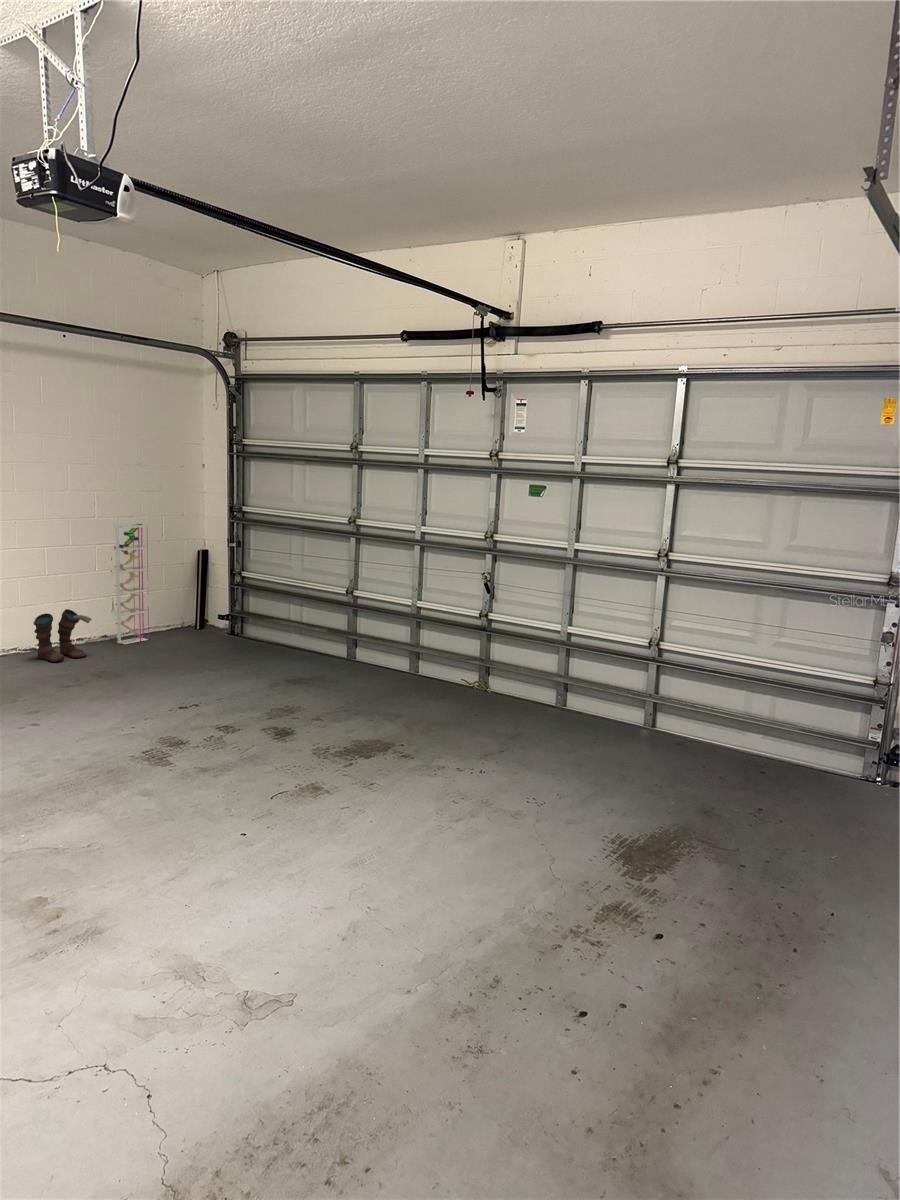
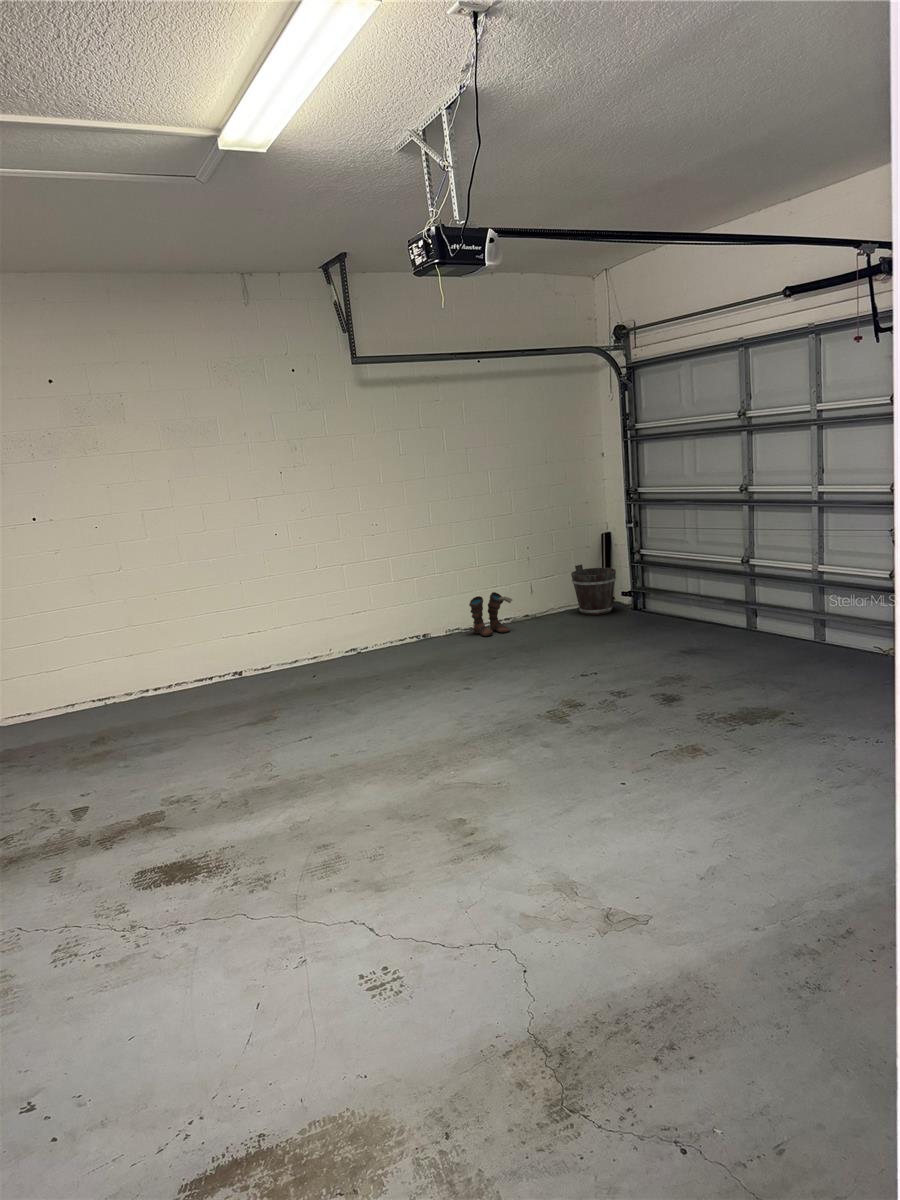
shelving unit: present [113,523,149,644] -> none [526,514,561,621]
bucket: none [163,583,214,639] -> present [571,565,616,615]

